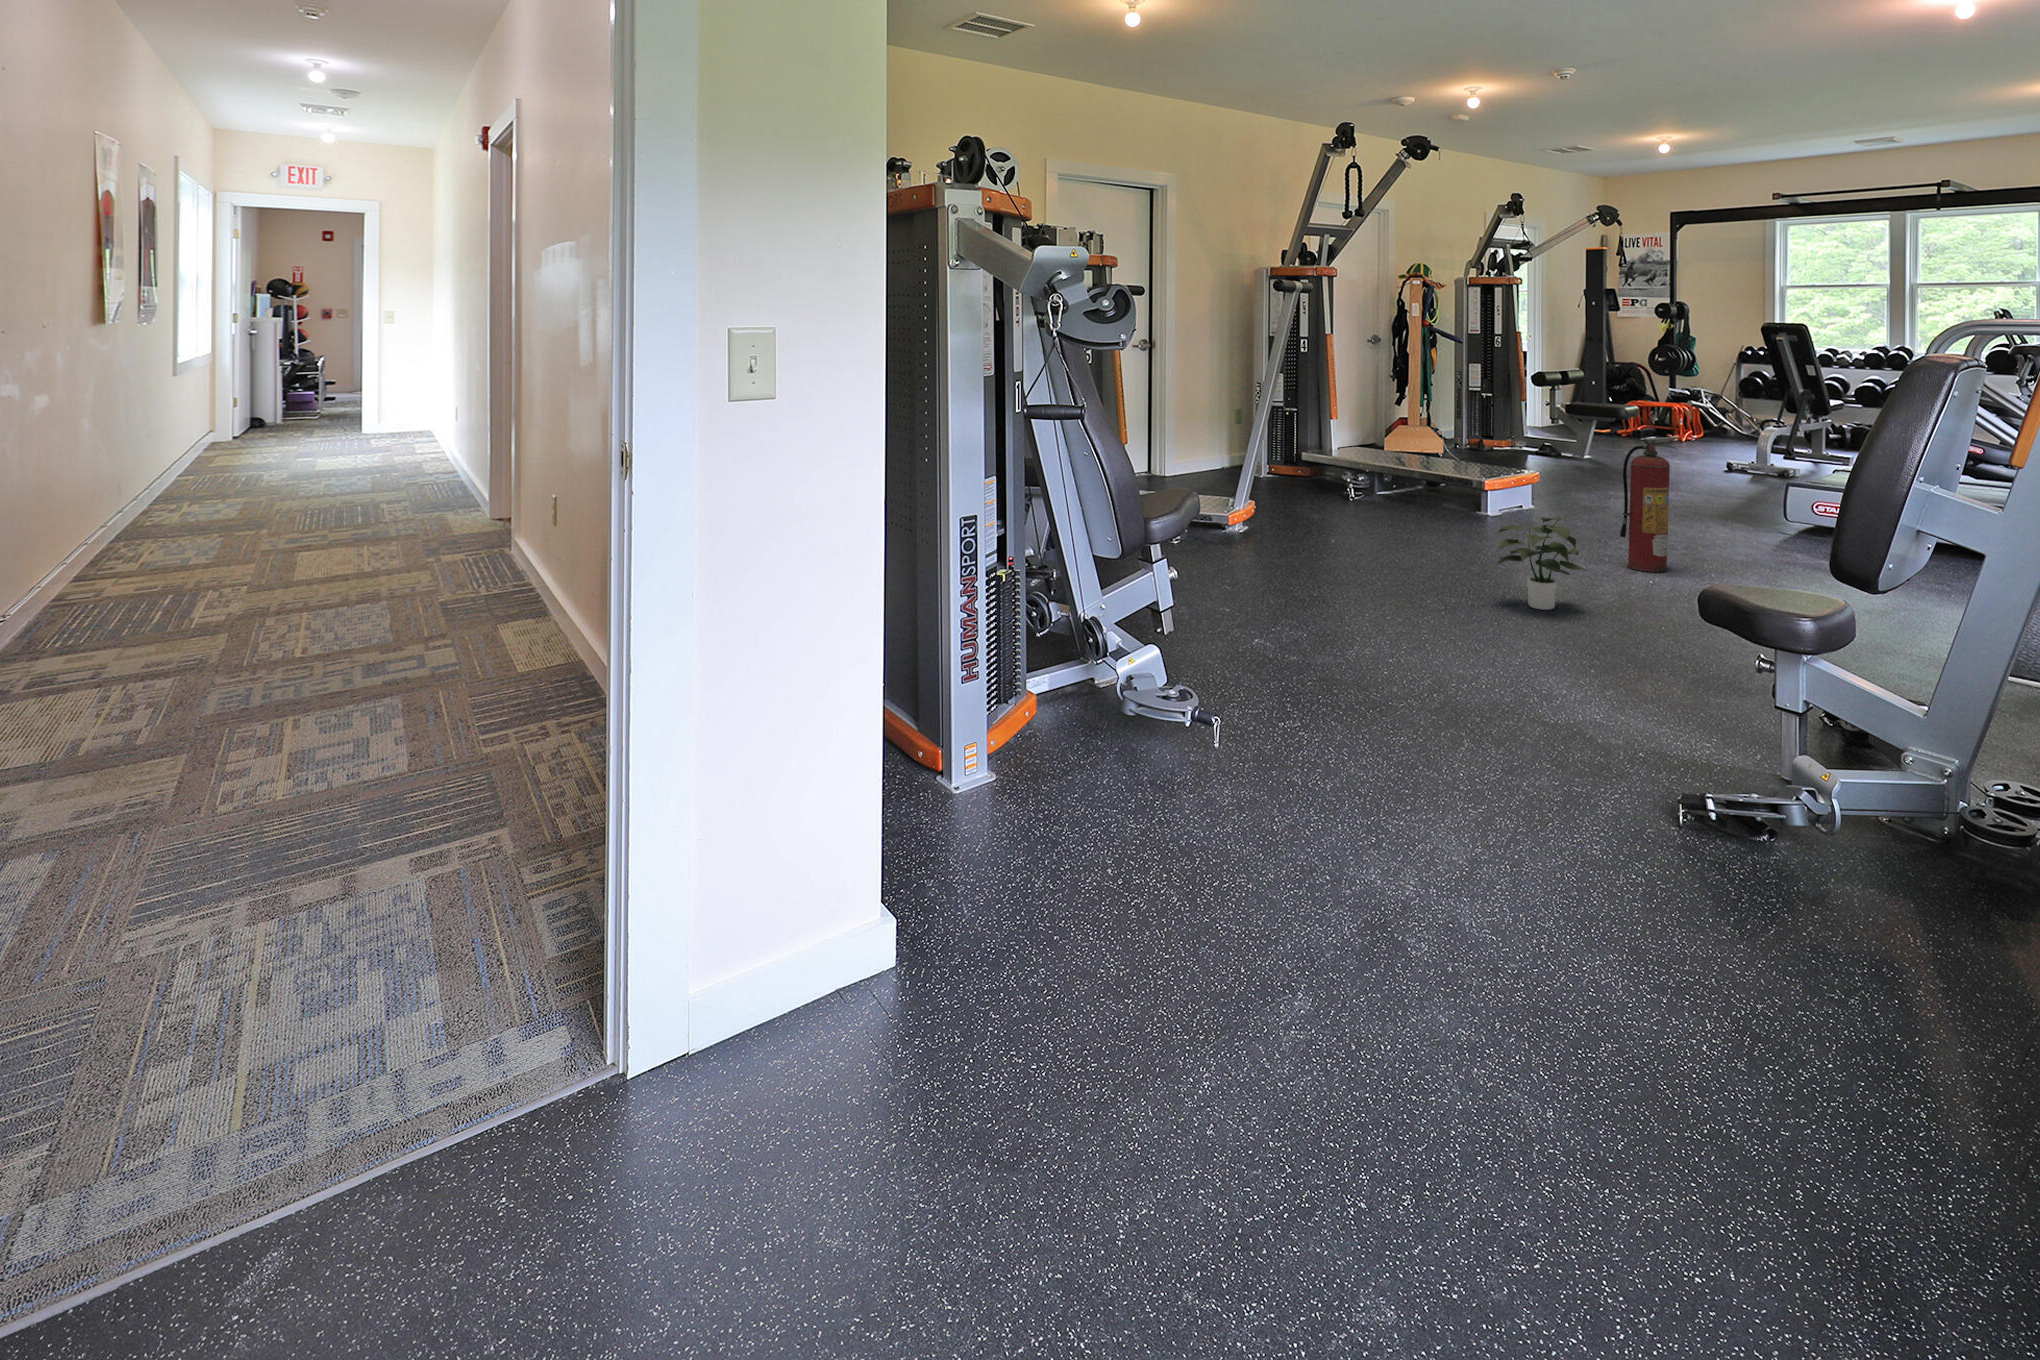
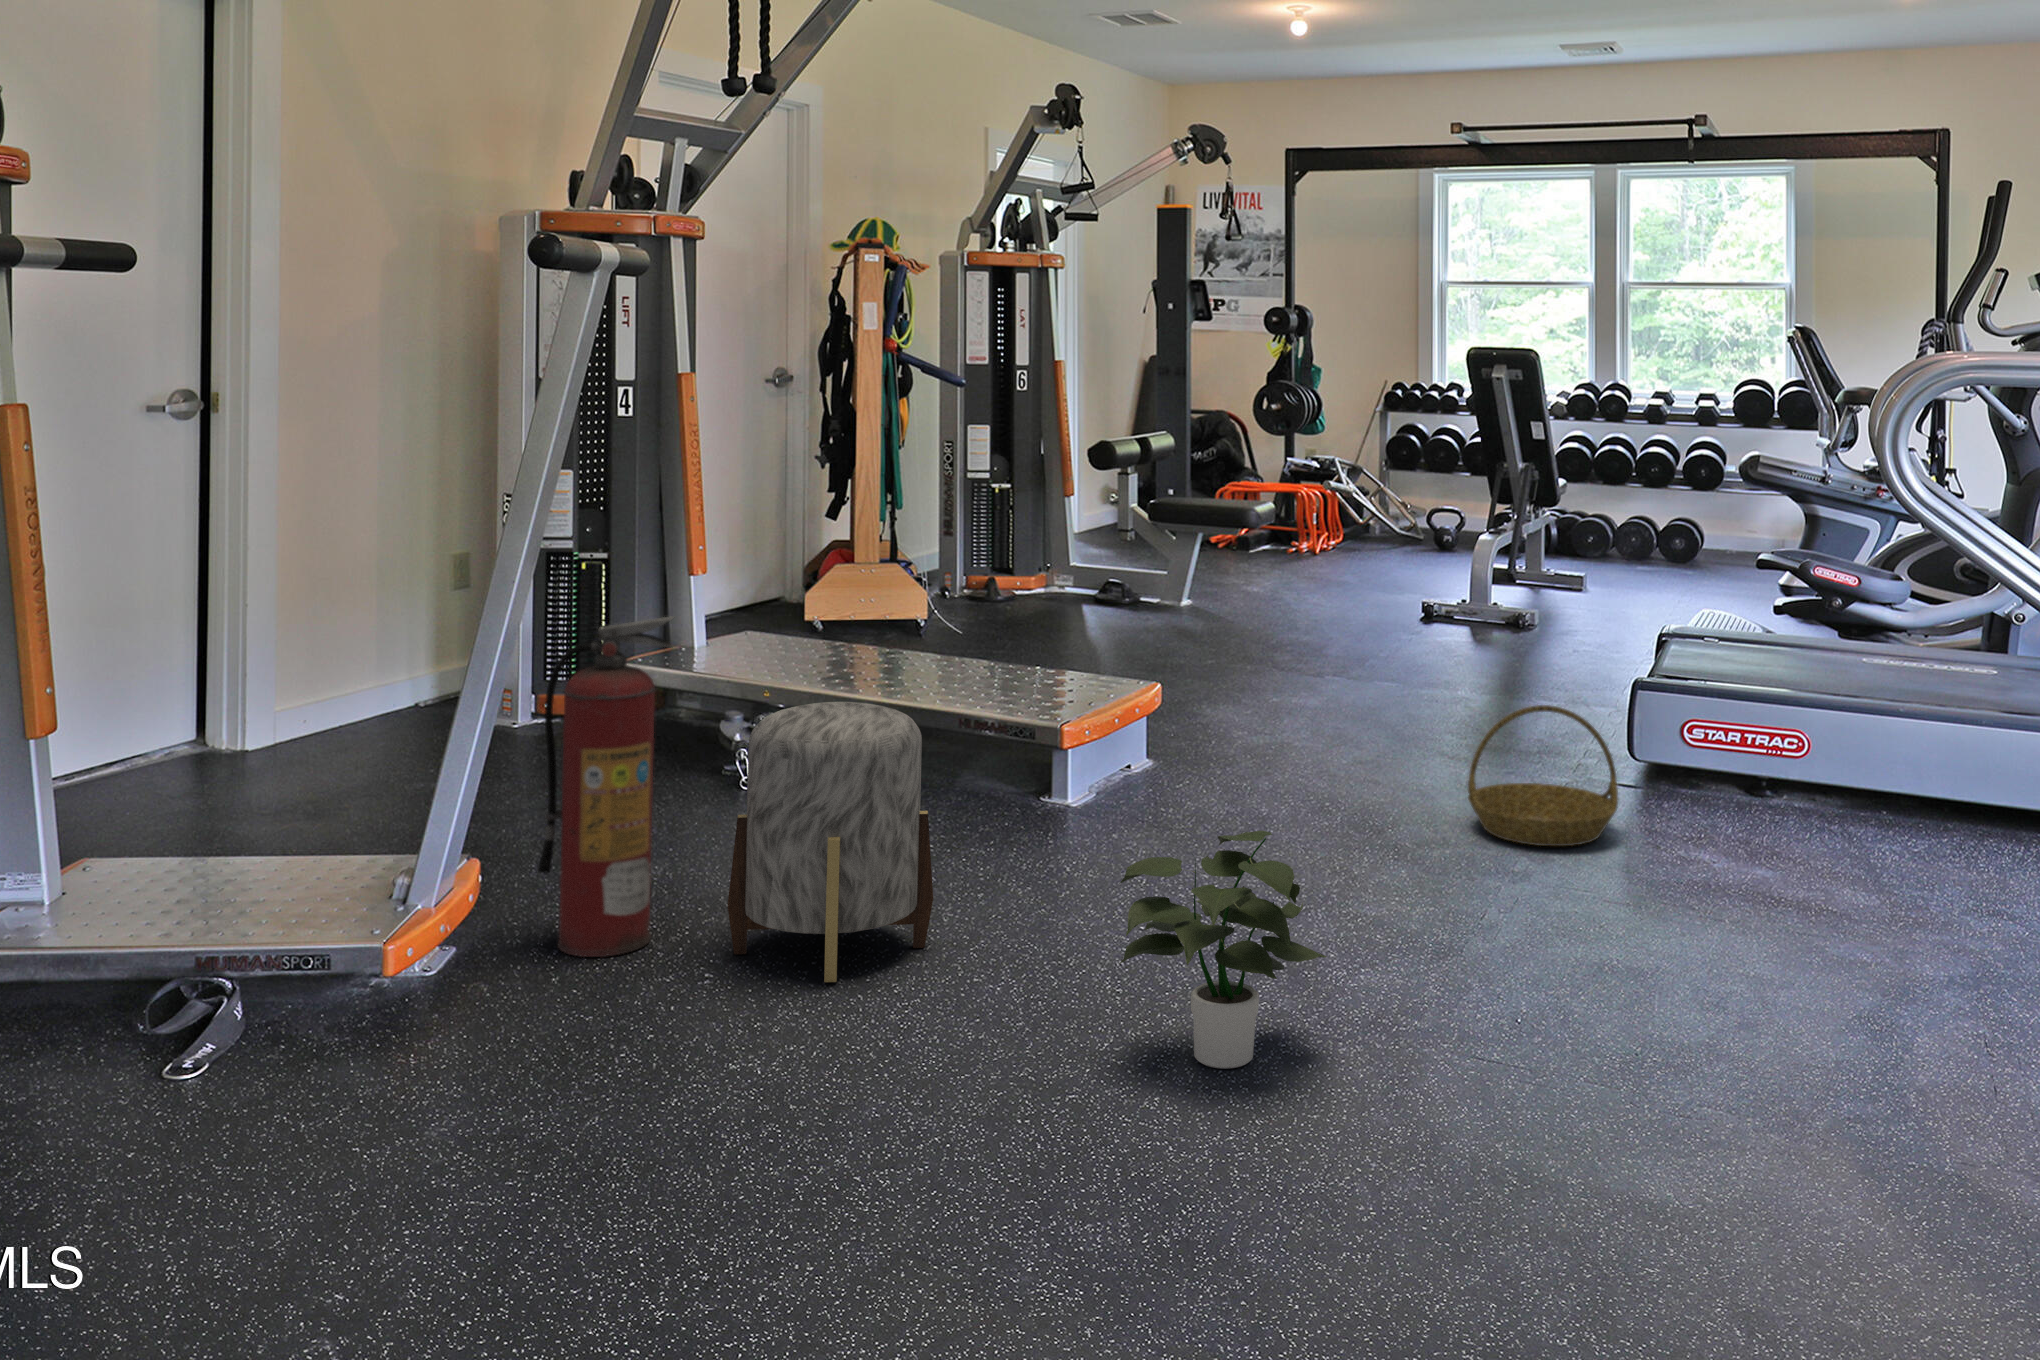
fire extinguisher: present [1620,436,1678,572] -> present [538,616,673,957]
stool: none [1345,464,1428,570] -> present [728,702,933,982]
basket: none [1705,496,1790,565] -> present [1468,705,1618,846]

